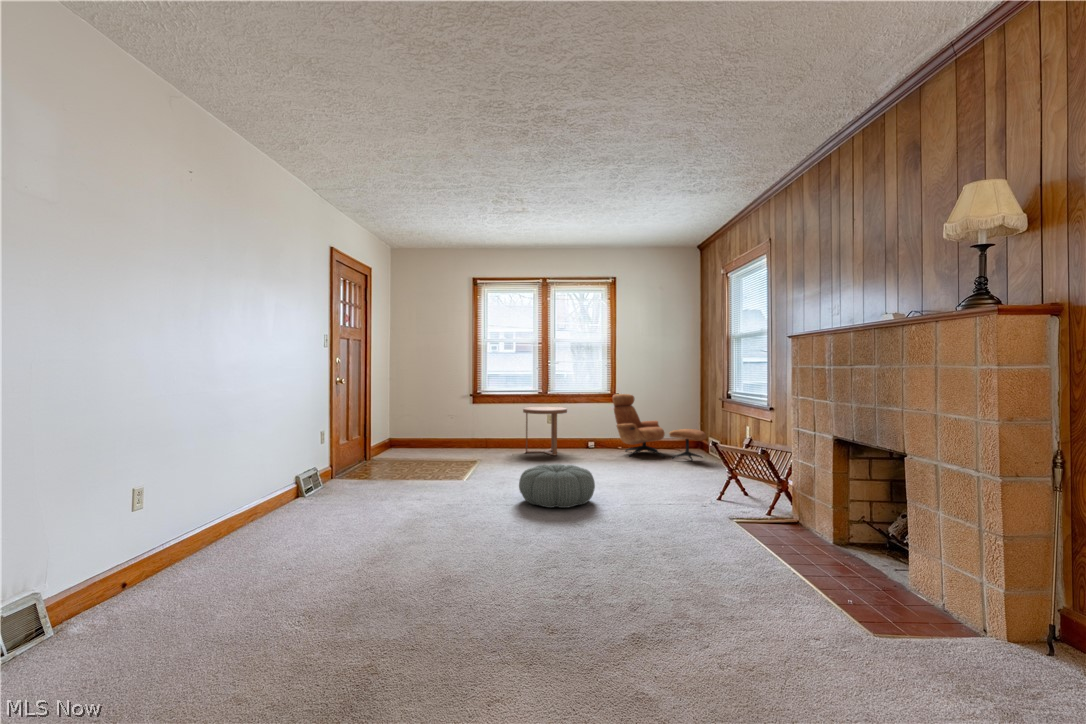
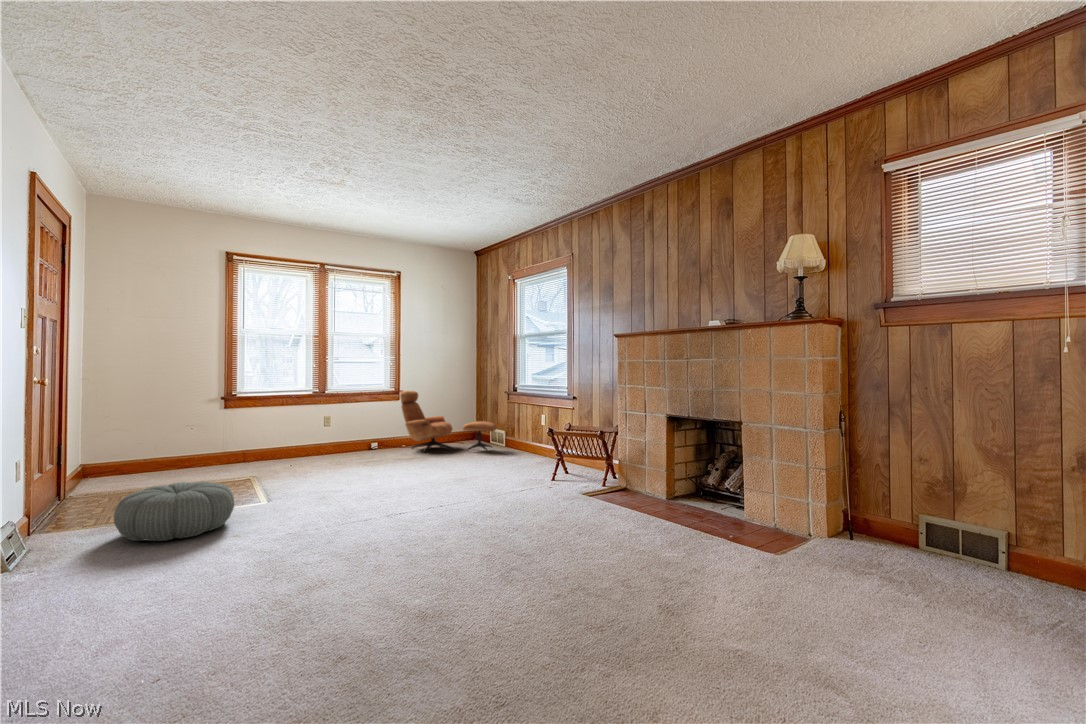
side table: present [523,407,567,455] -> none [300,407,354,460]
pouf: present [519,464,595,508] -> present [114,481,234,541]

